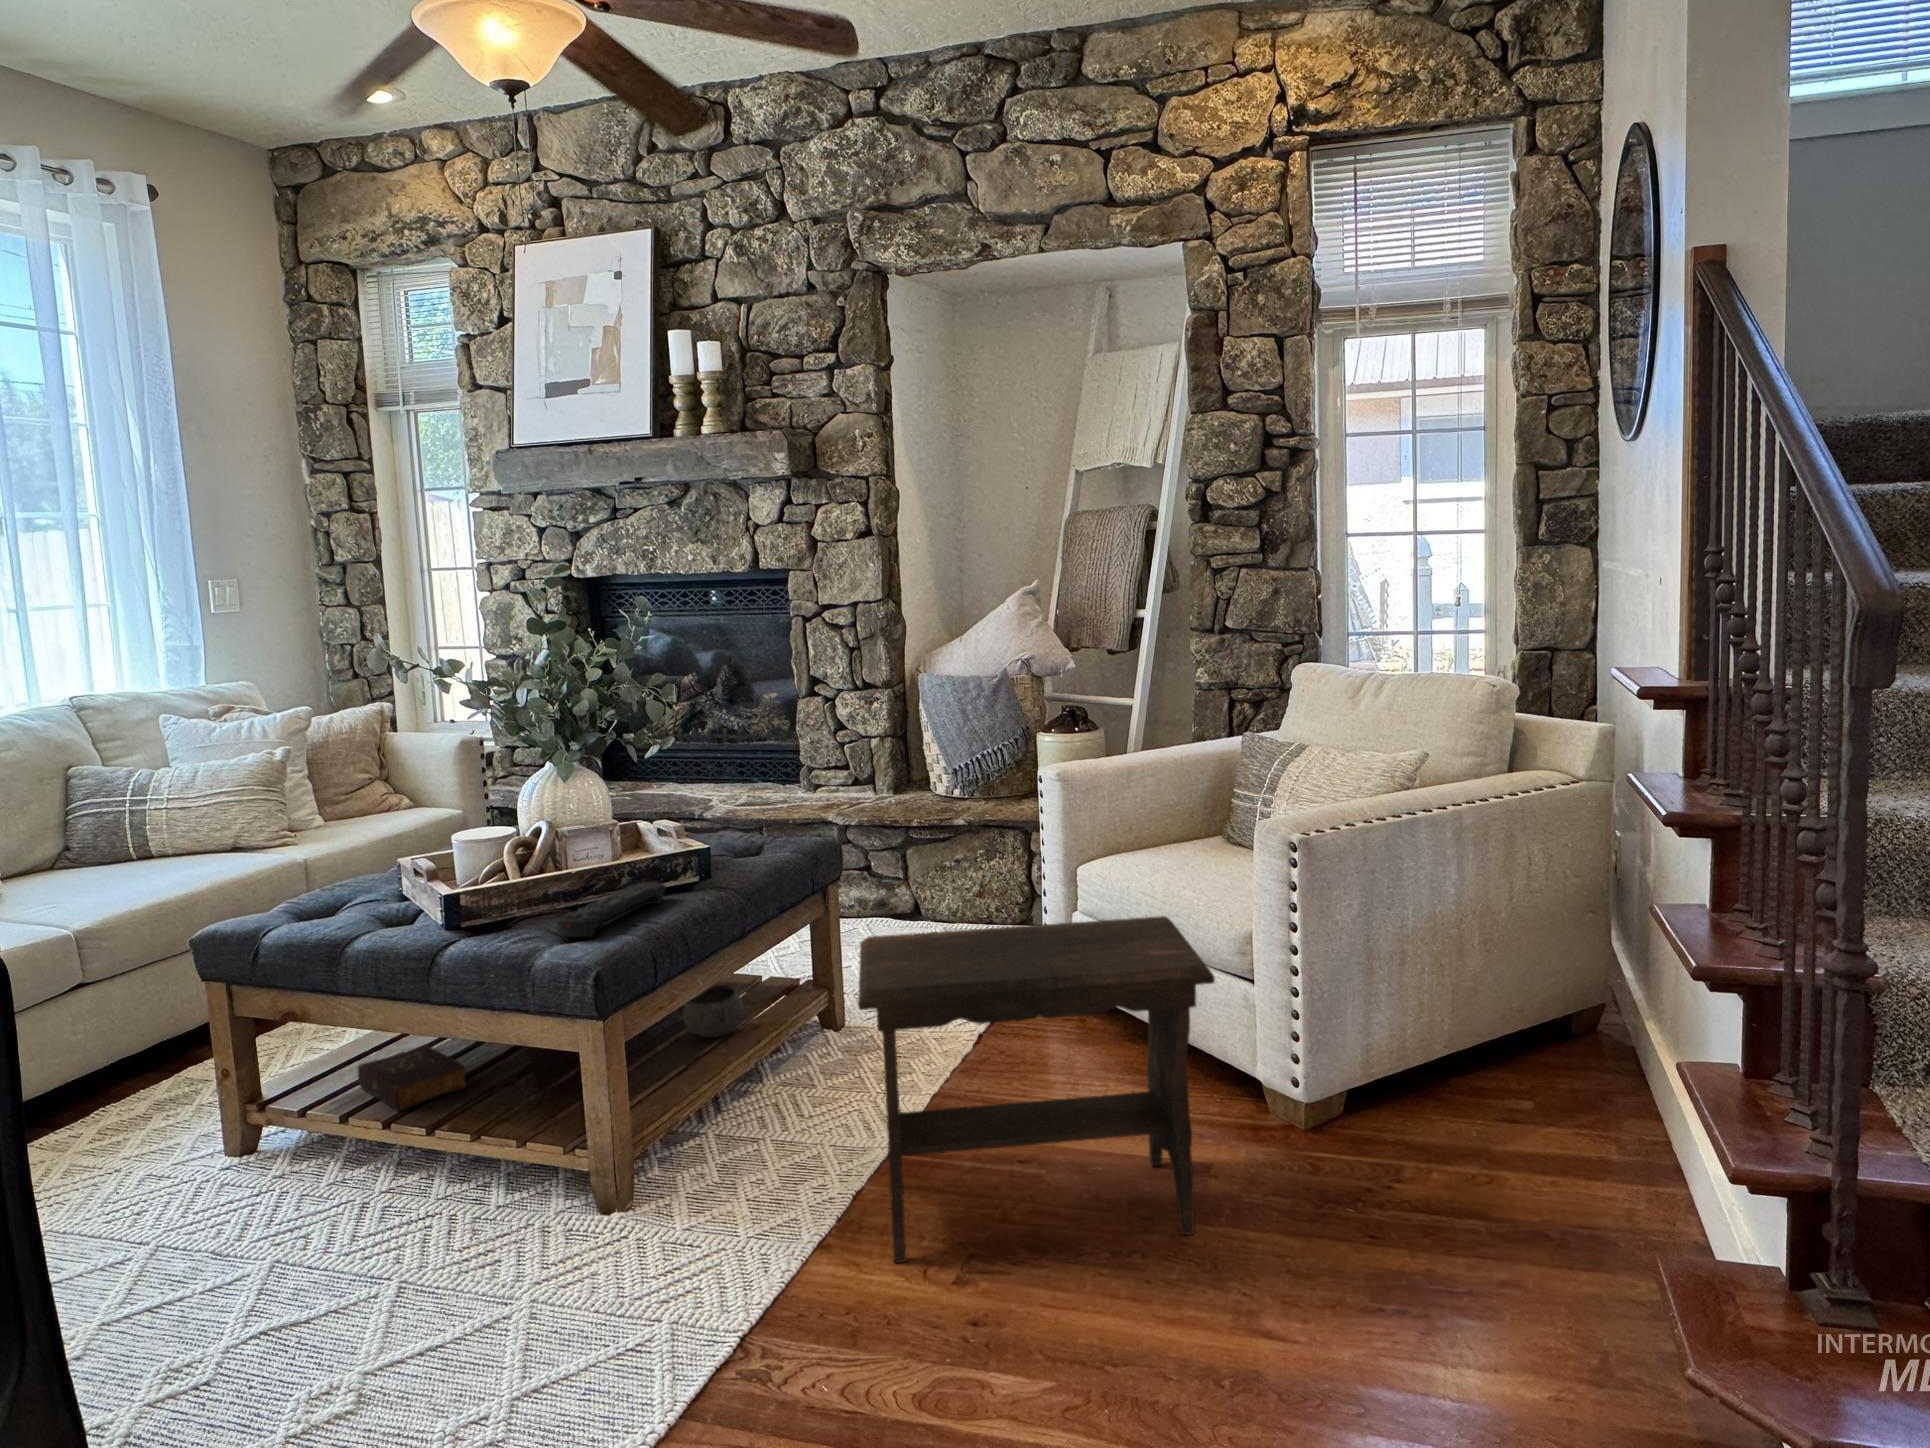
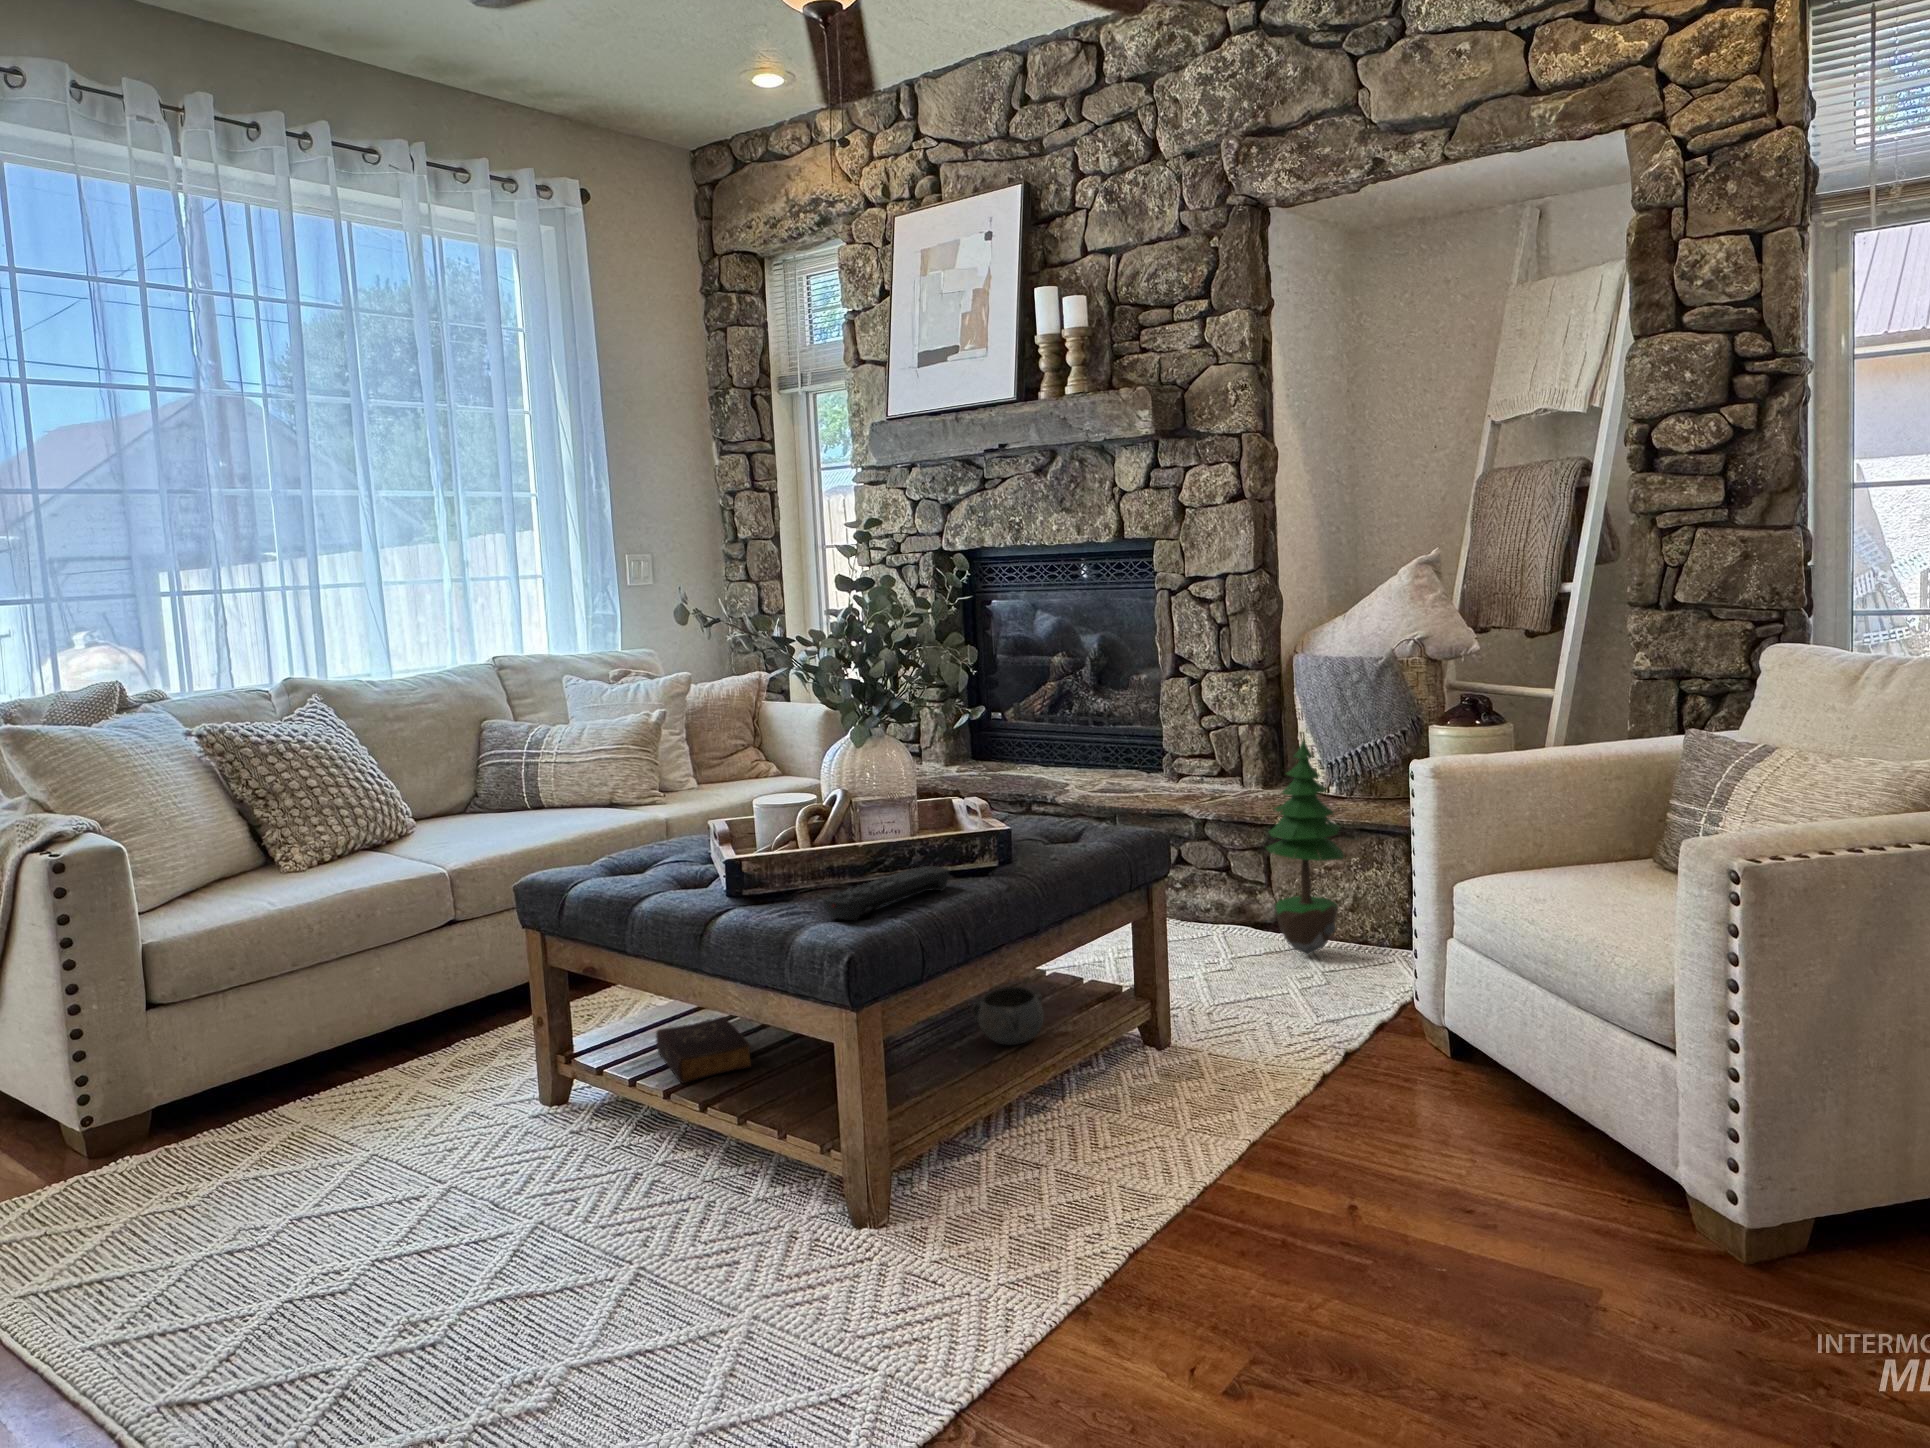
potted tree: none [905,745,974,934] -> present [1266,740,1344,955]
footstool: present [858,916,1215,1263] -> none [1111,950,1587,1391]

